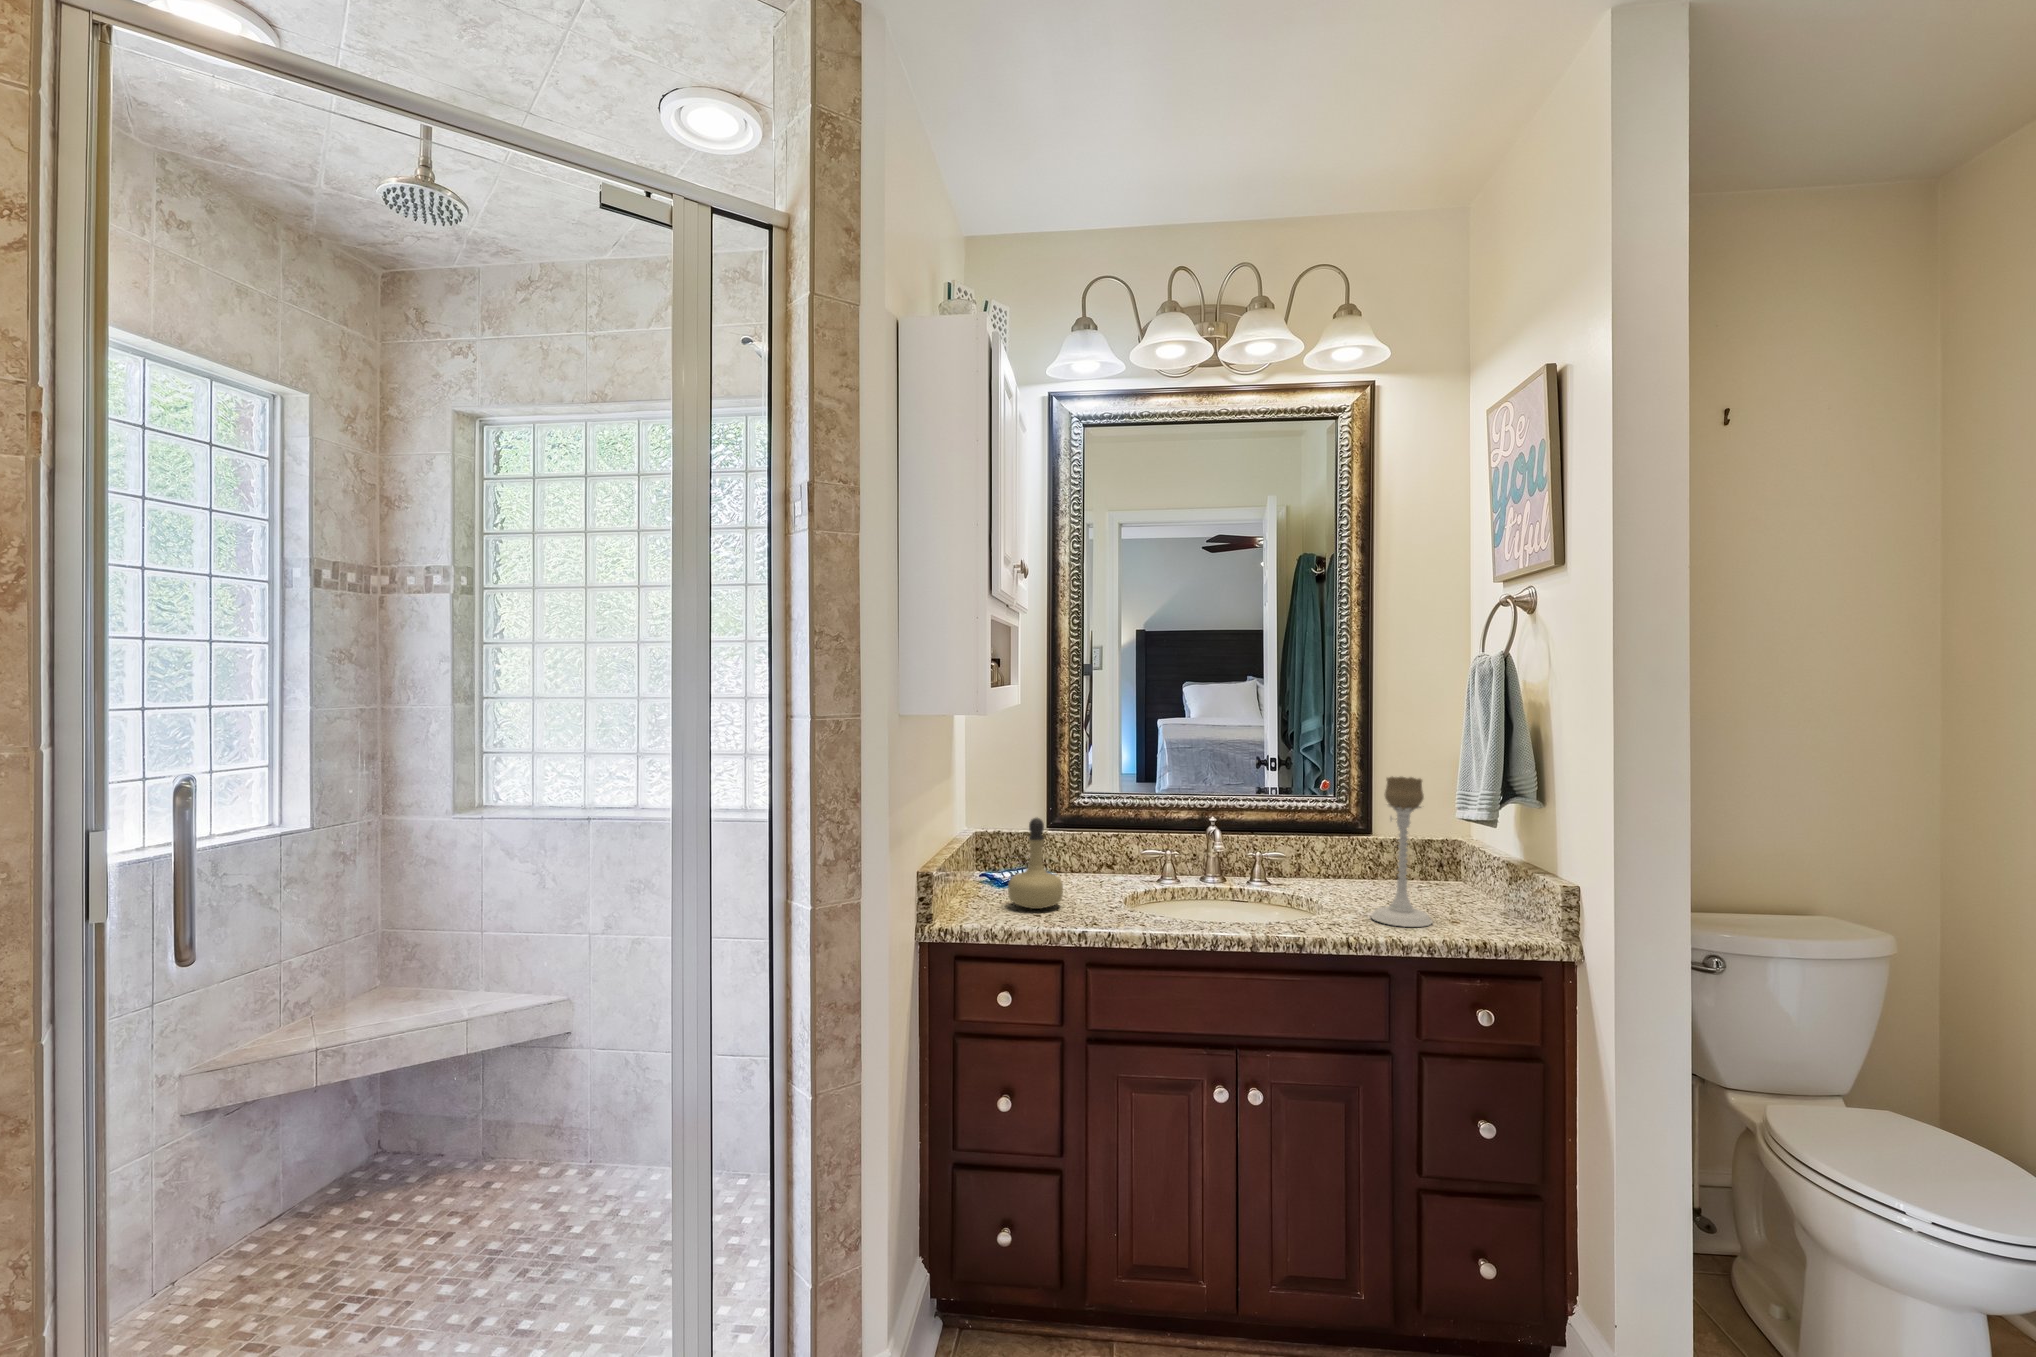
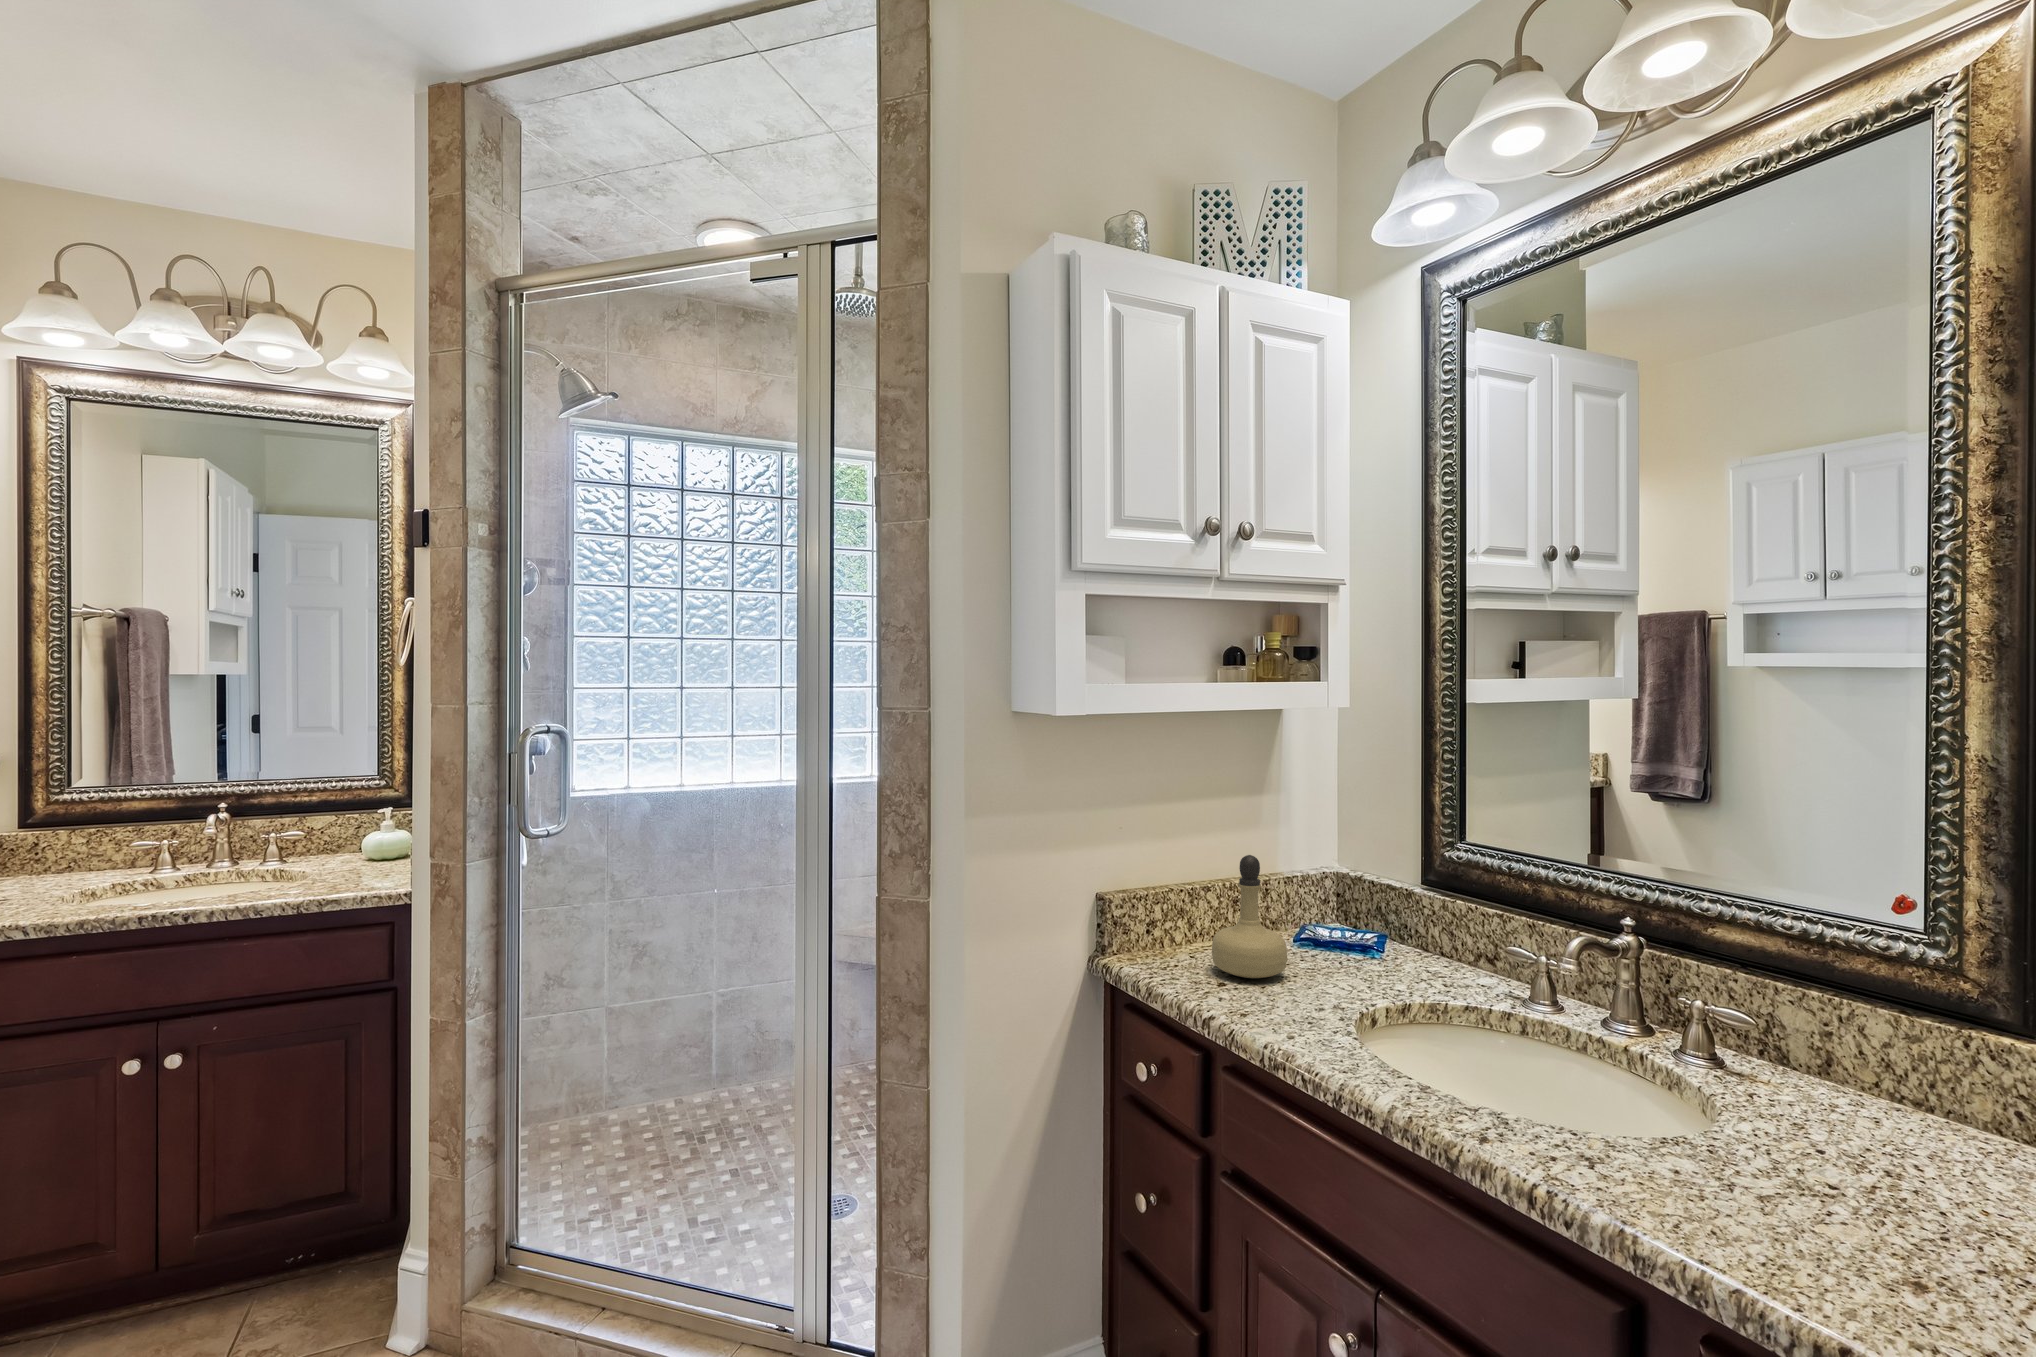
candle holder: present [1371,777,1432,927] -> none [1689,881,1862,1257]

